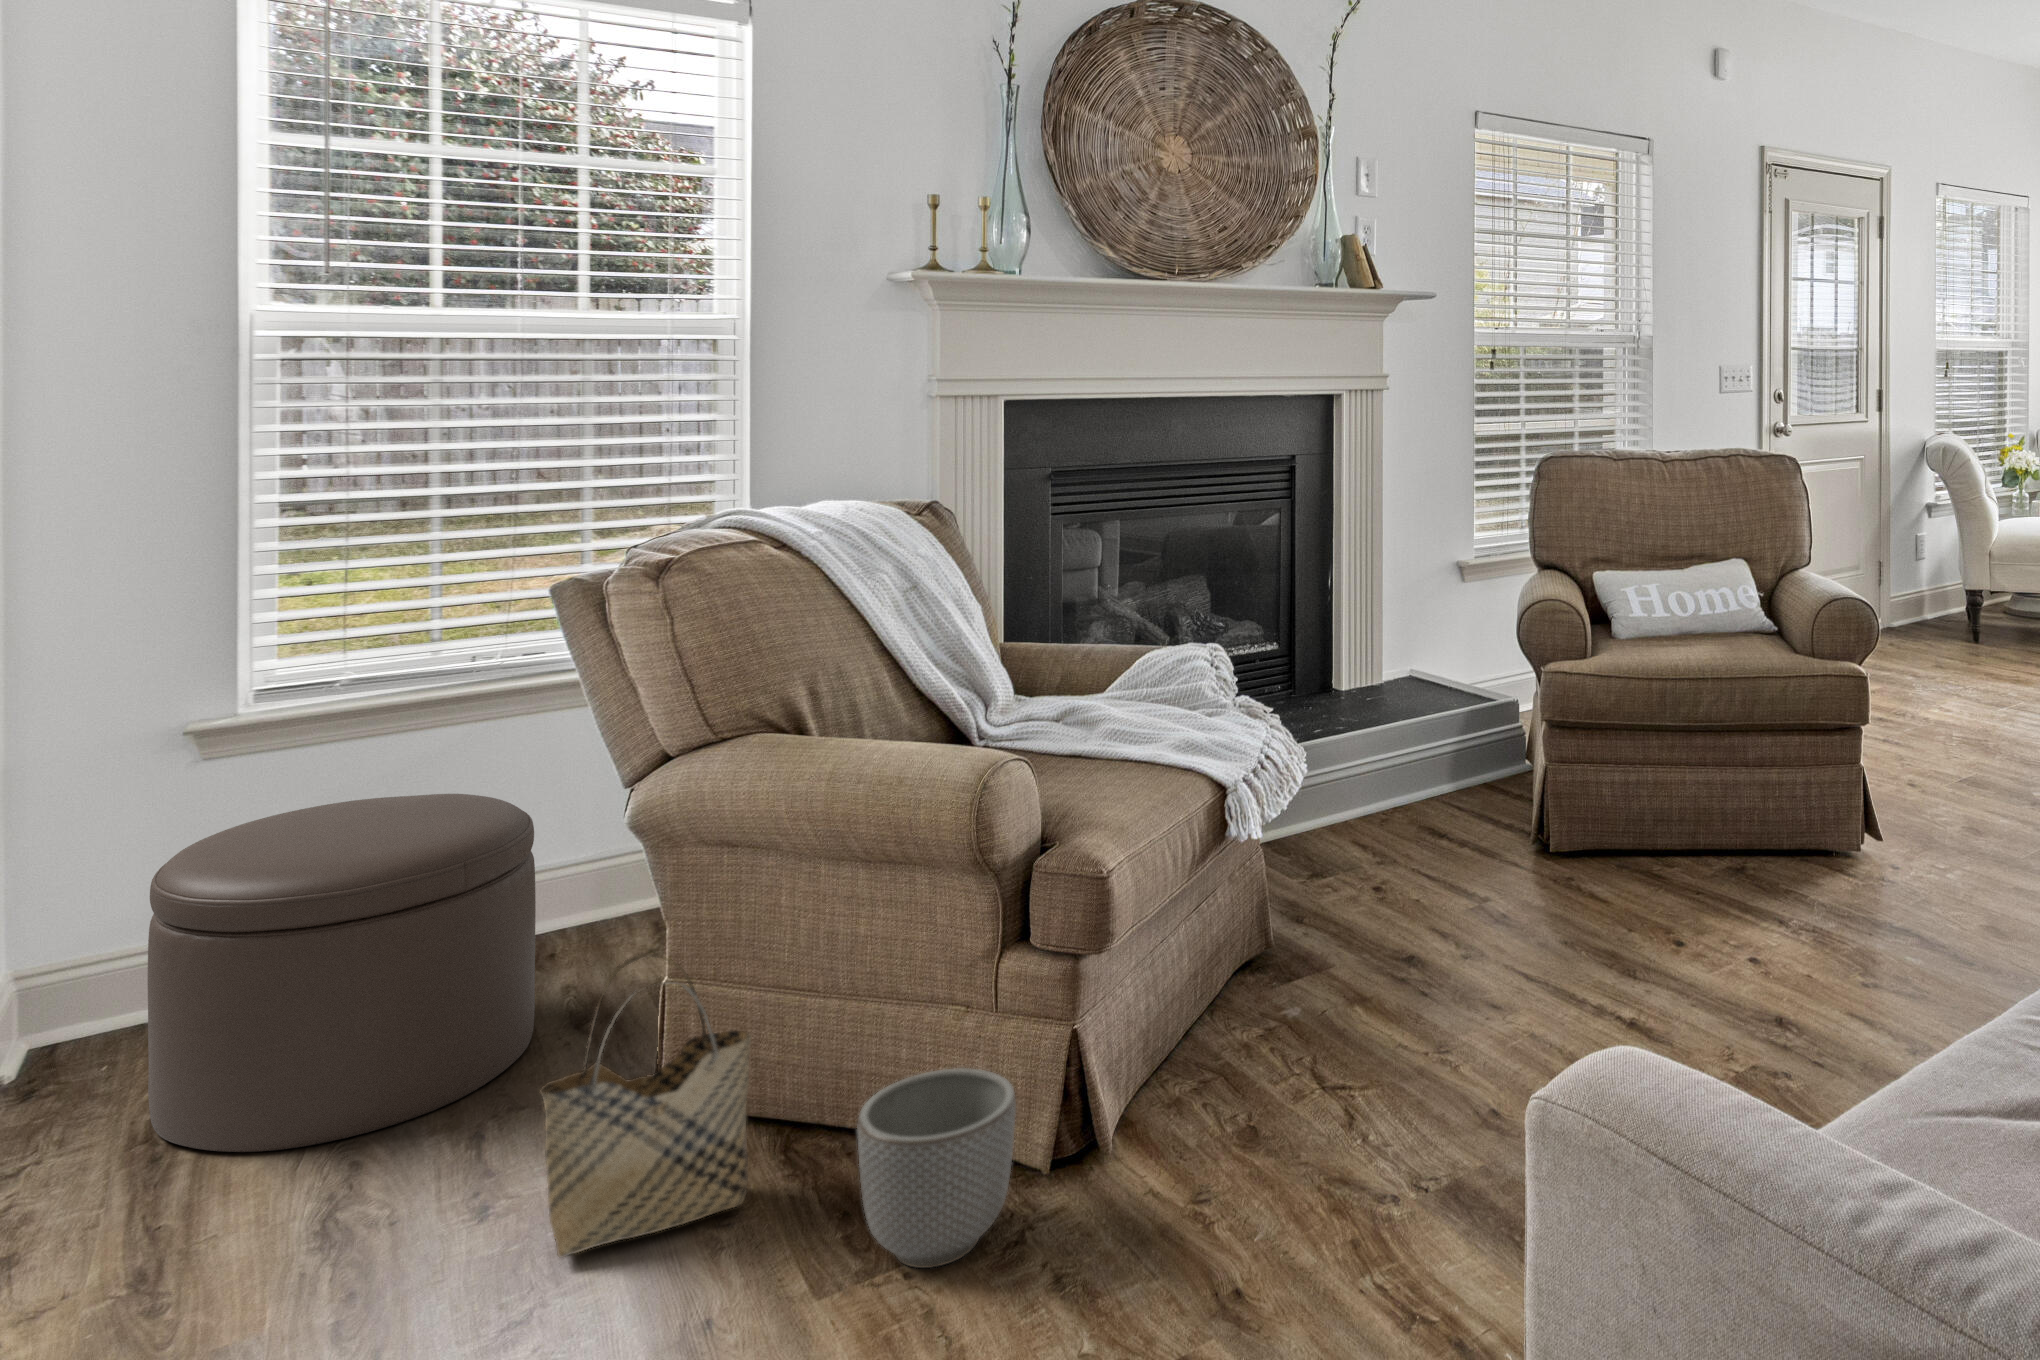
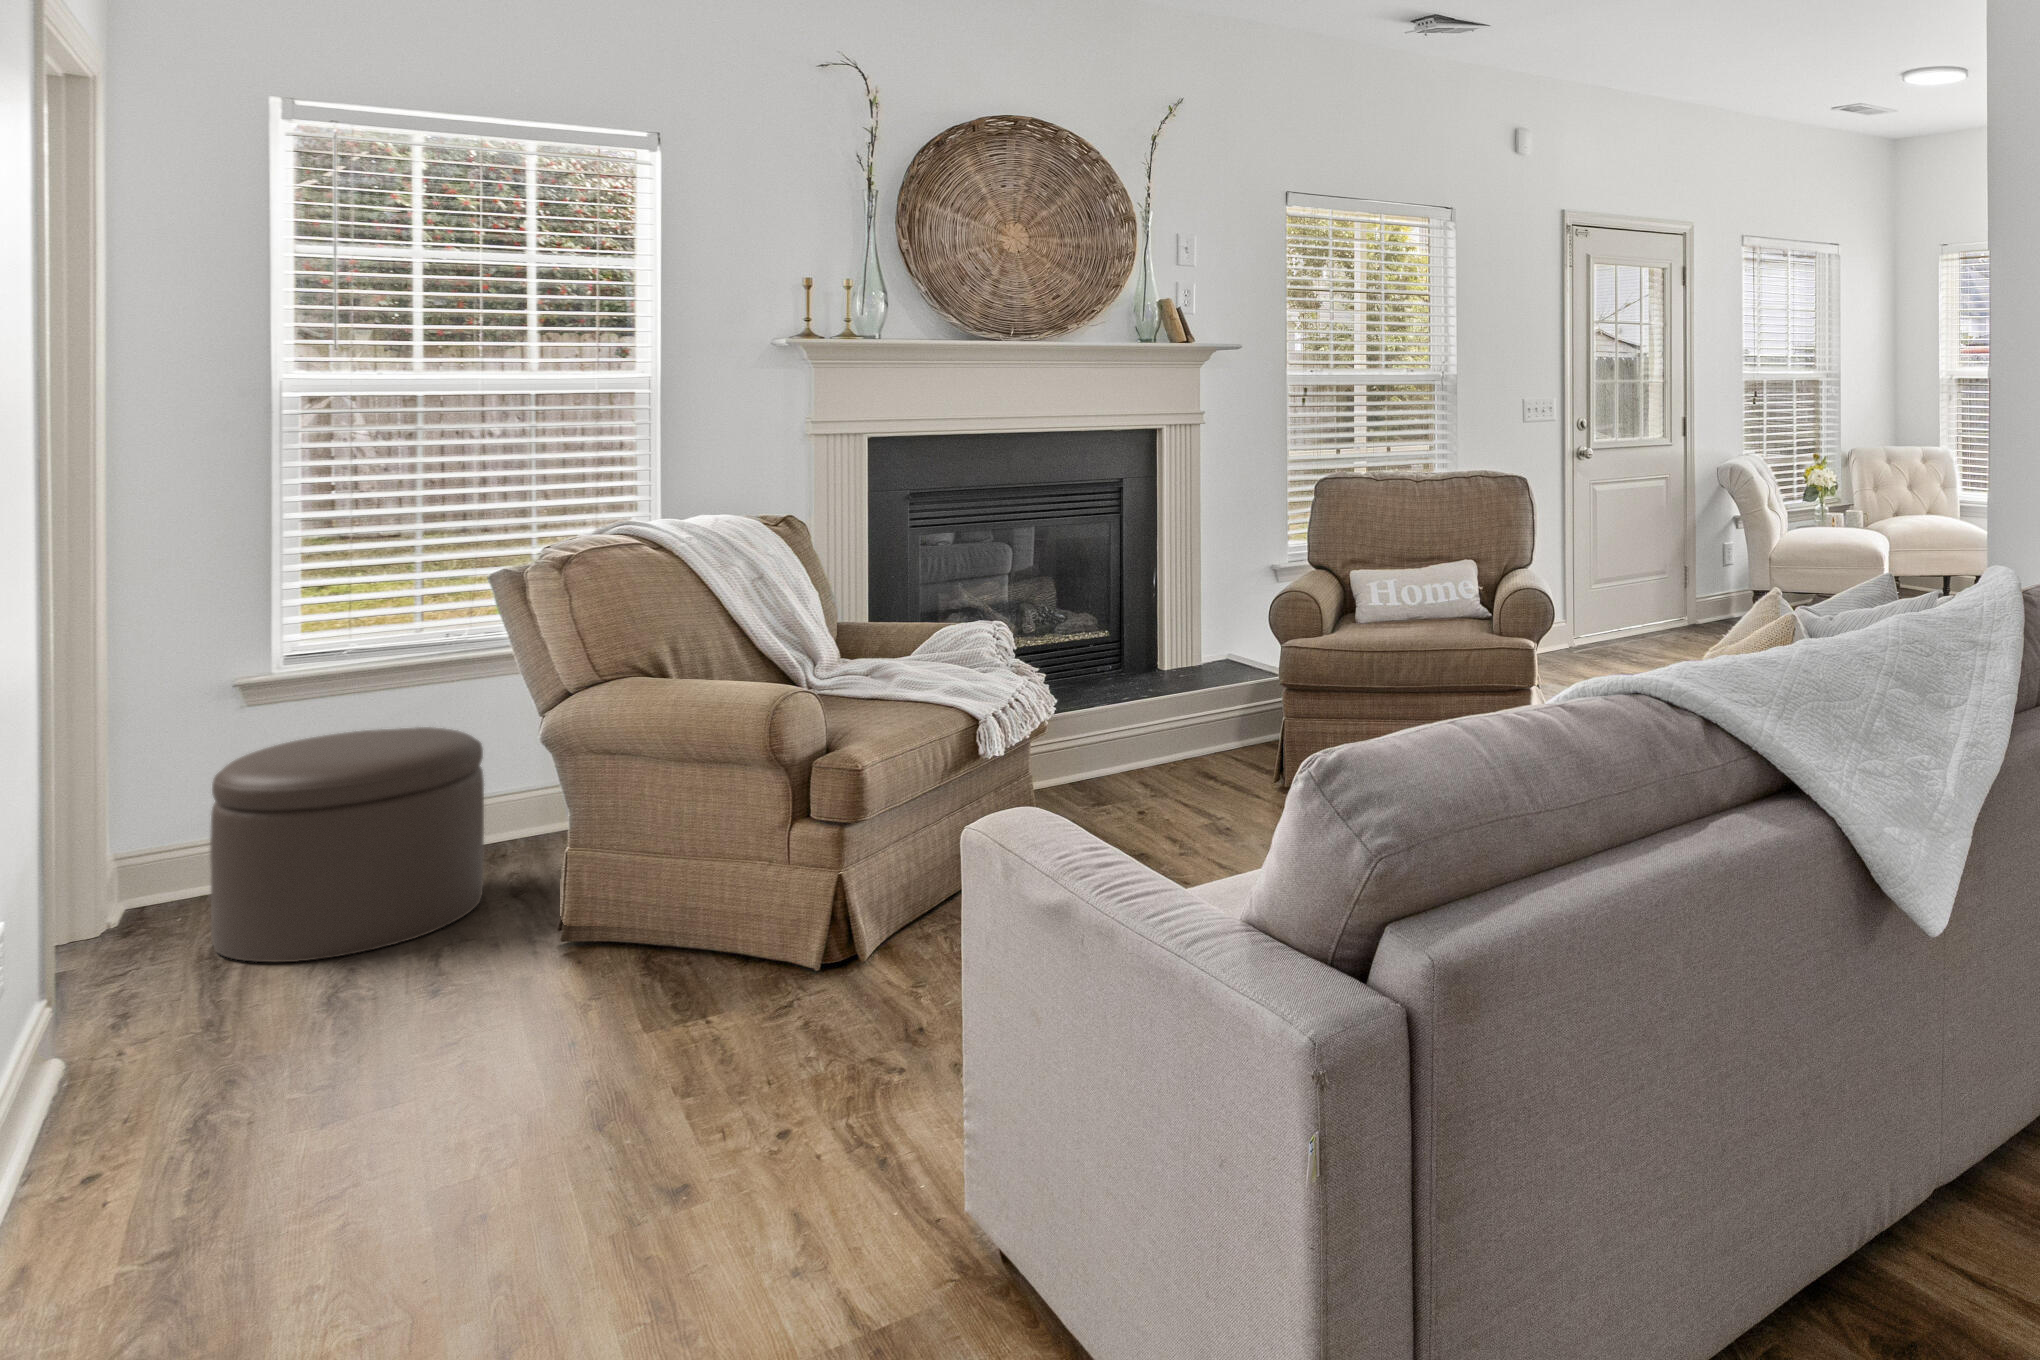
woven basket: present [540,953,752,1258] -> none [467,819,616,1013]
planter: present [857,1068,1016,1268] -> none [675,896,786,1020]

